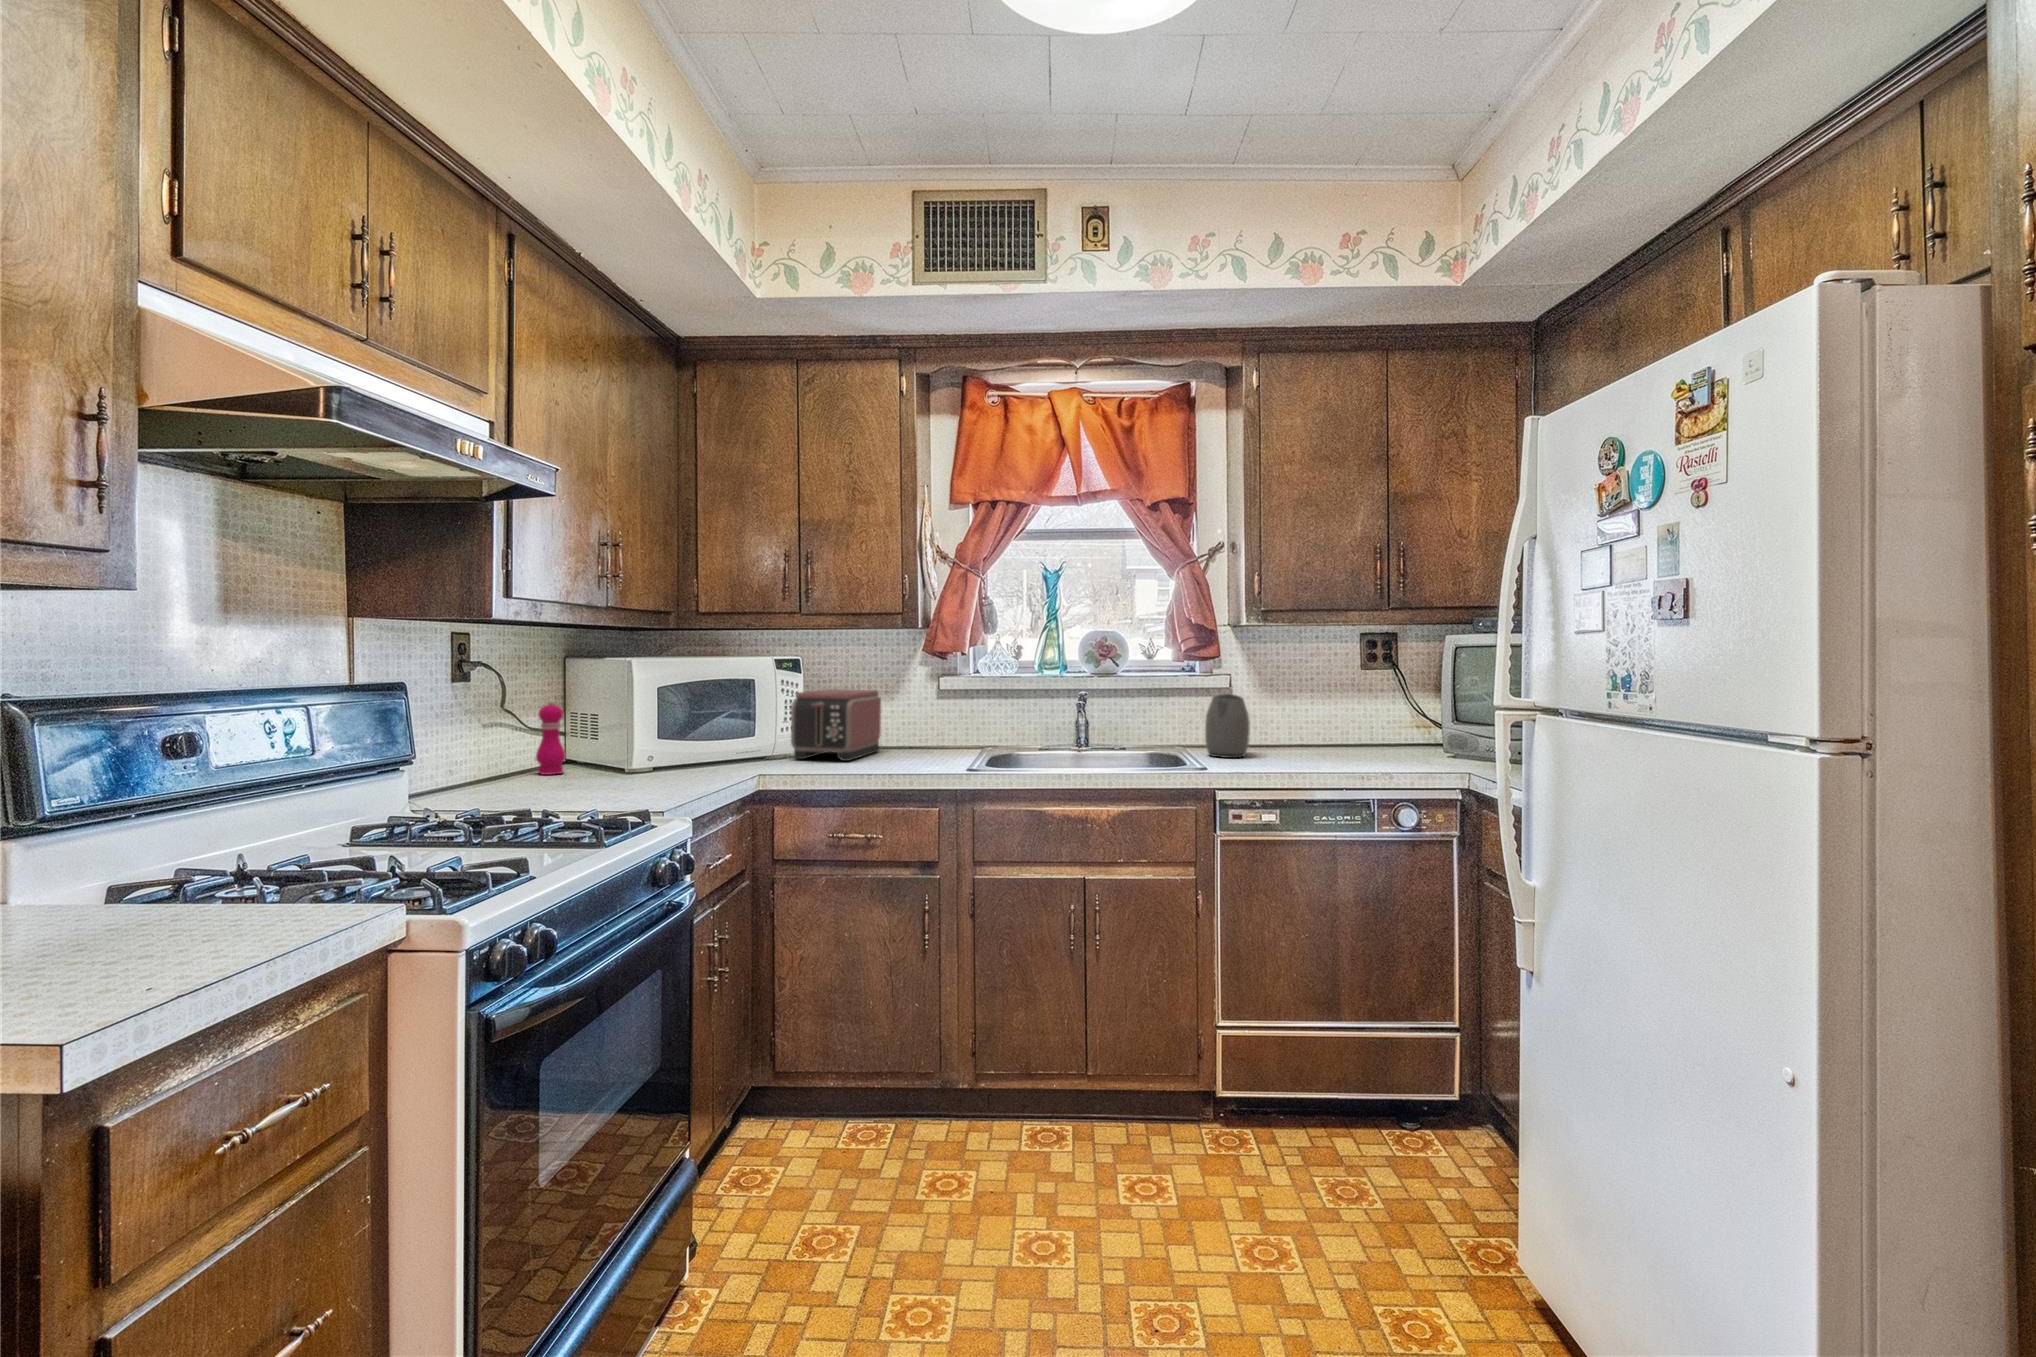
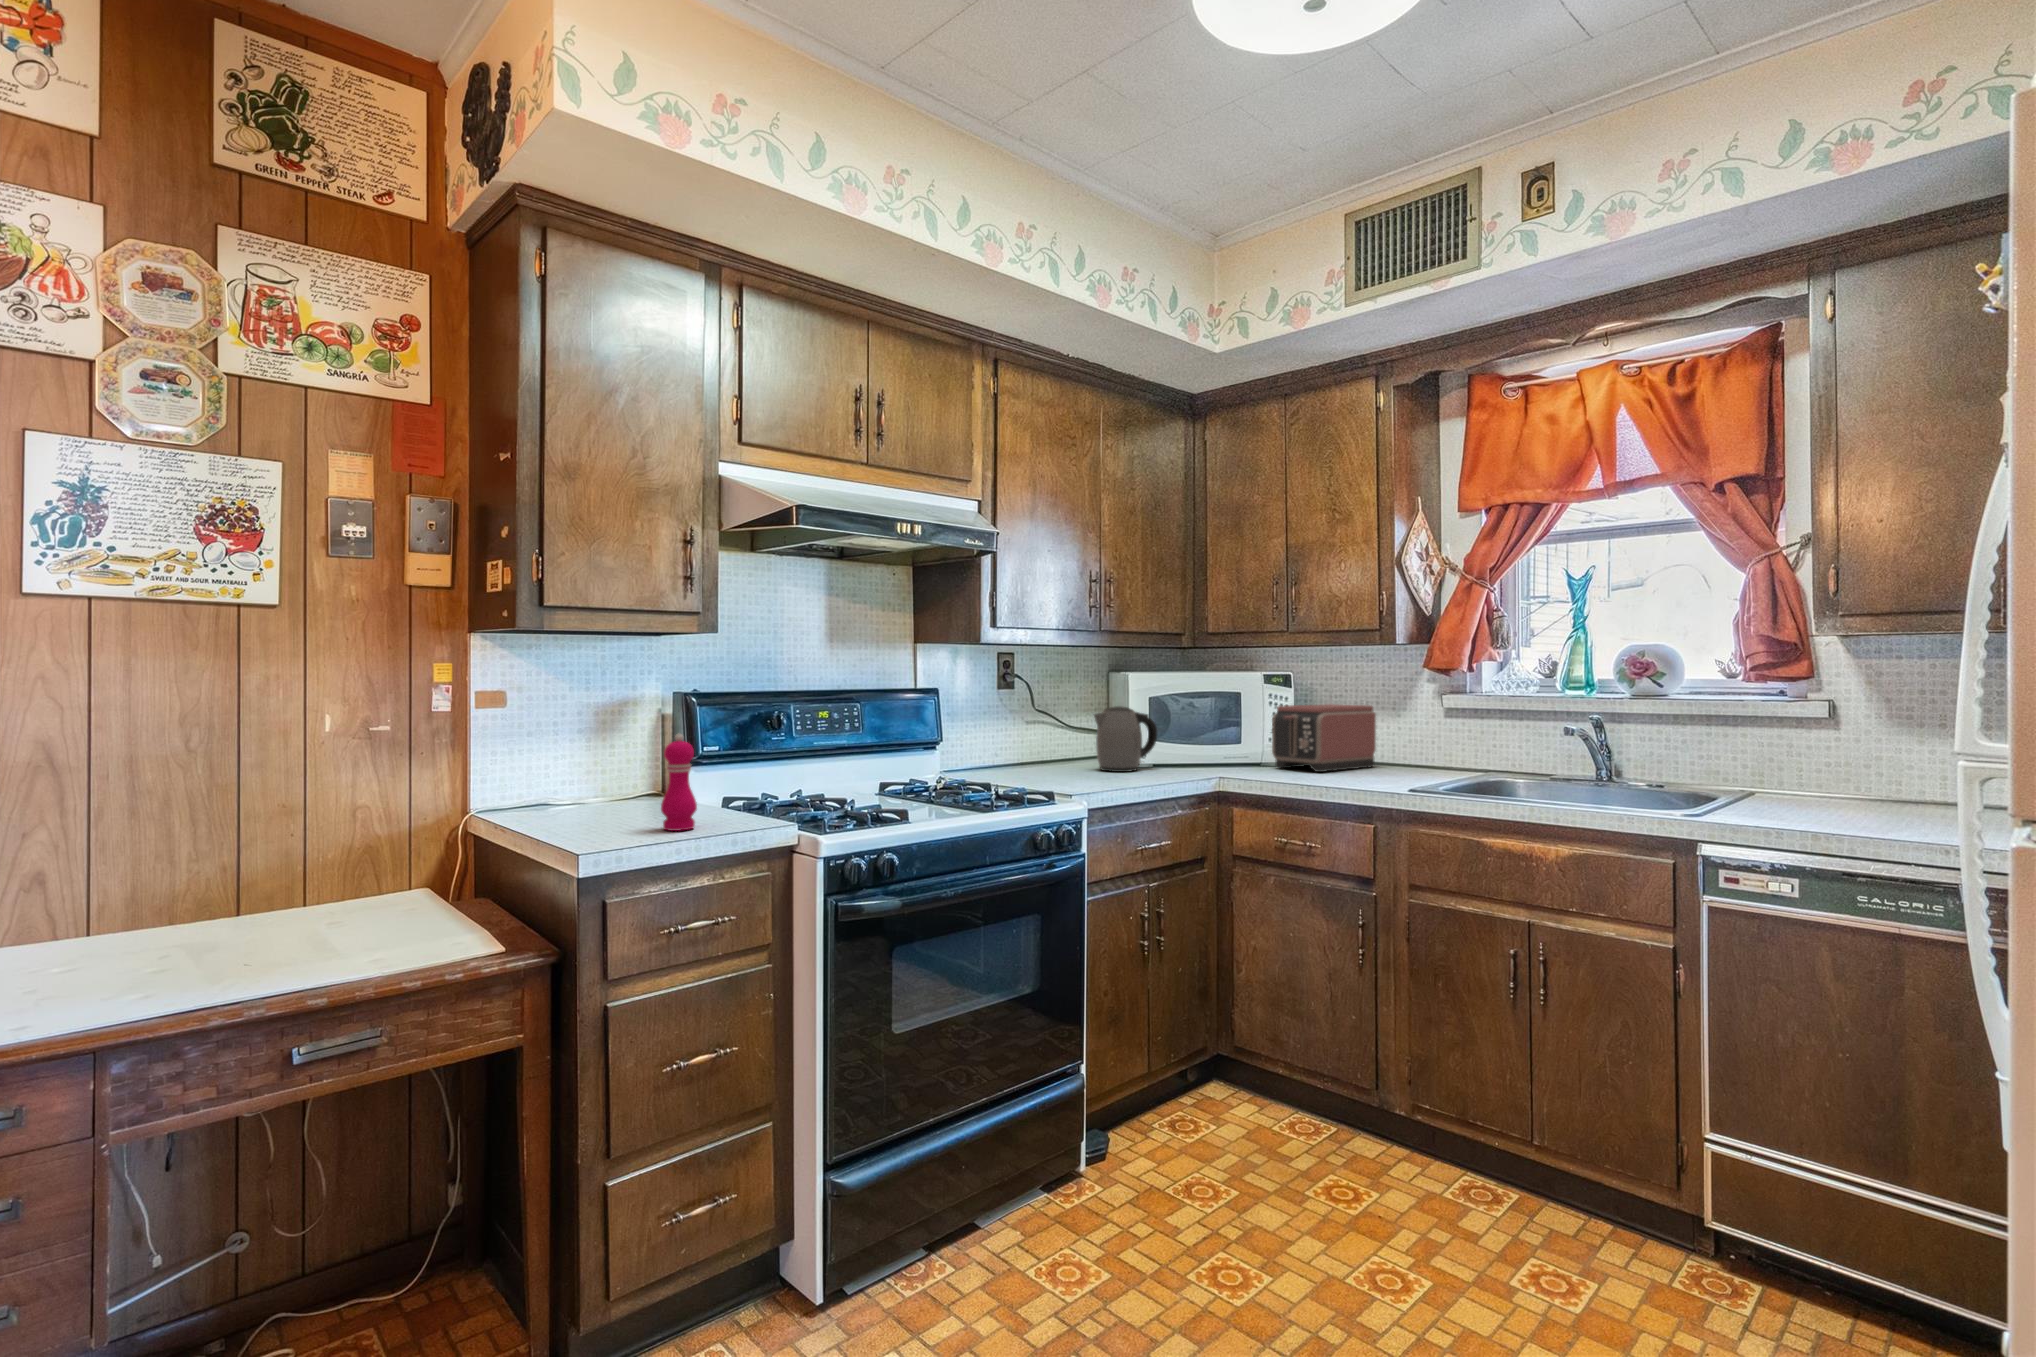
kettle: present [1205,694,1250,758] -> present [1094,706,1157,772]
pepper mill: present [536,699,565,775] -> present [661,733,697,831]

